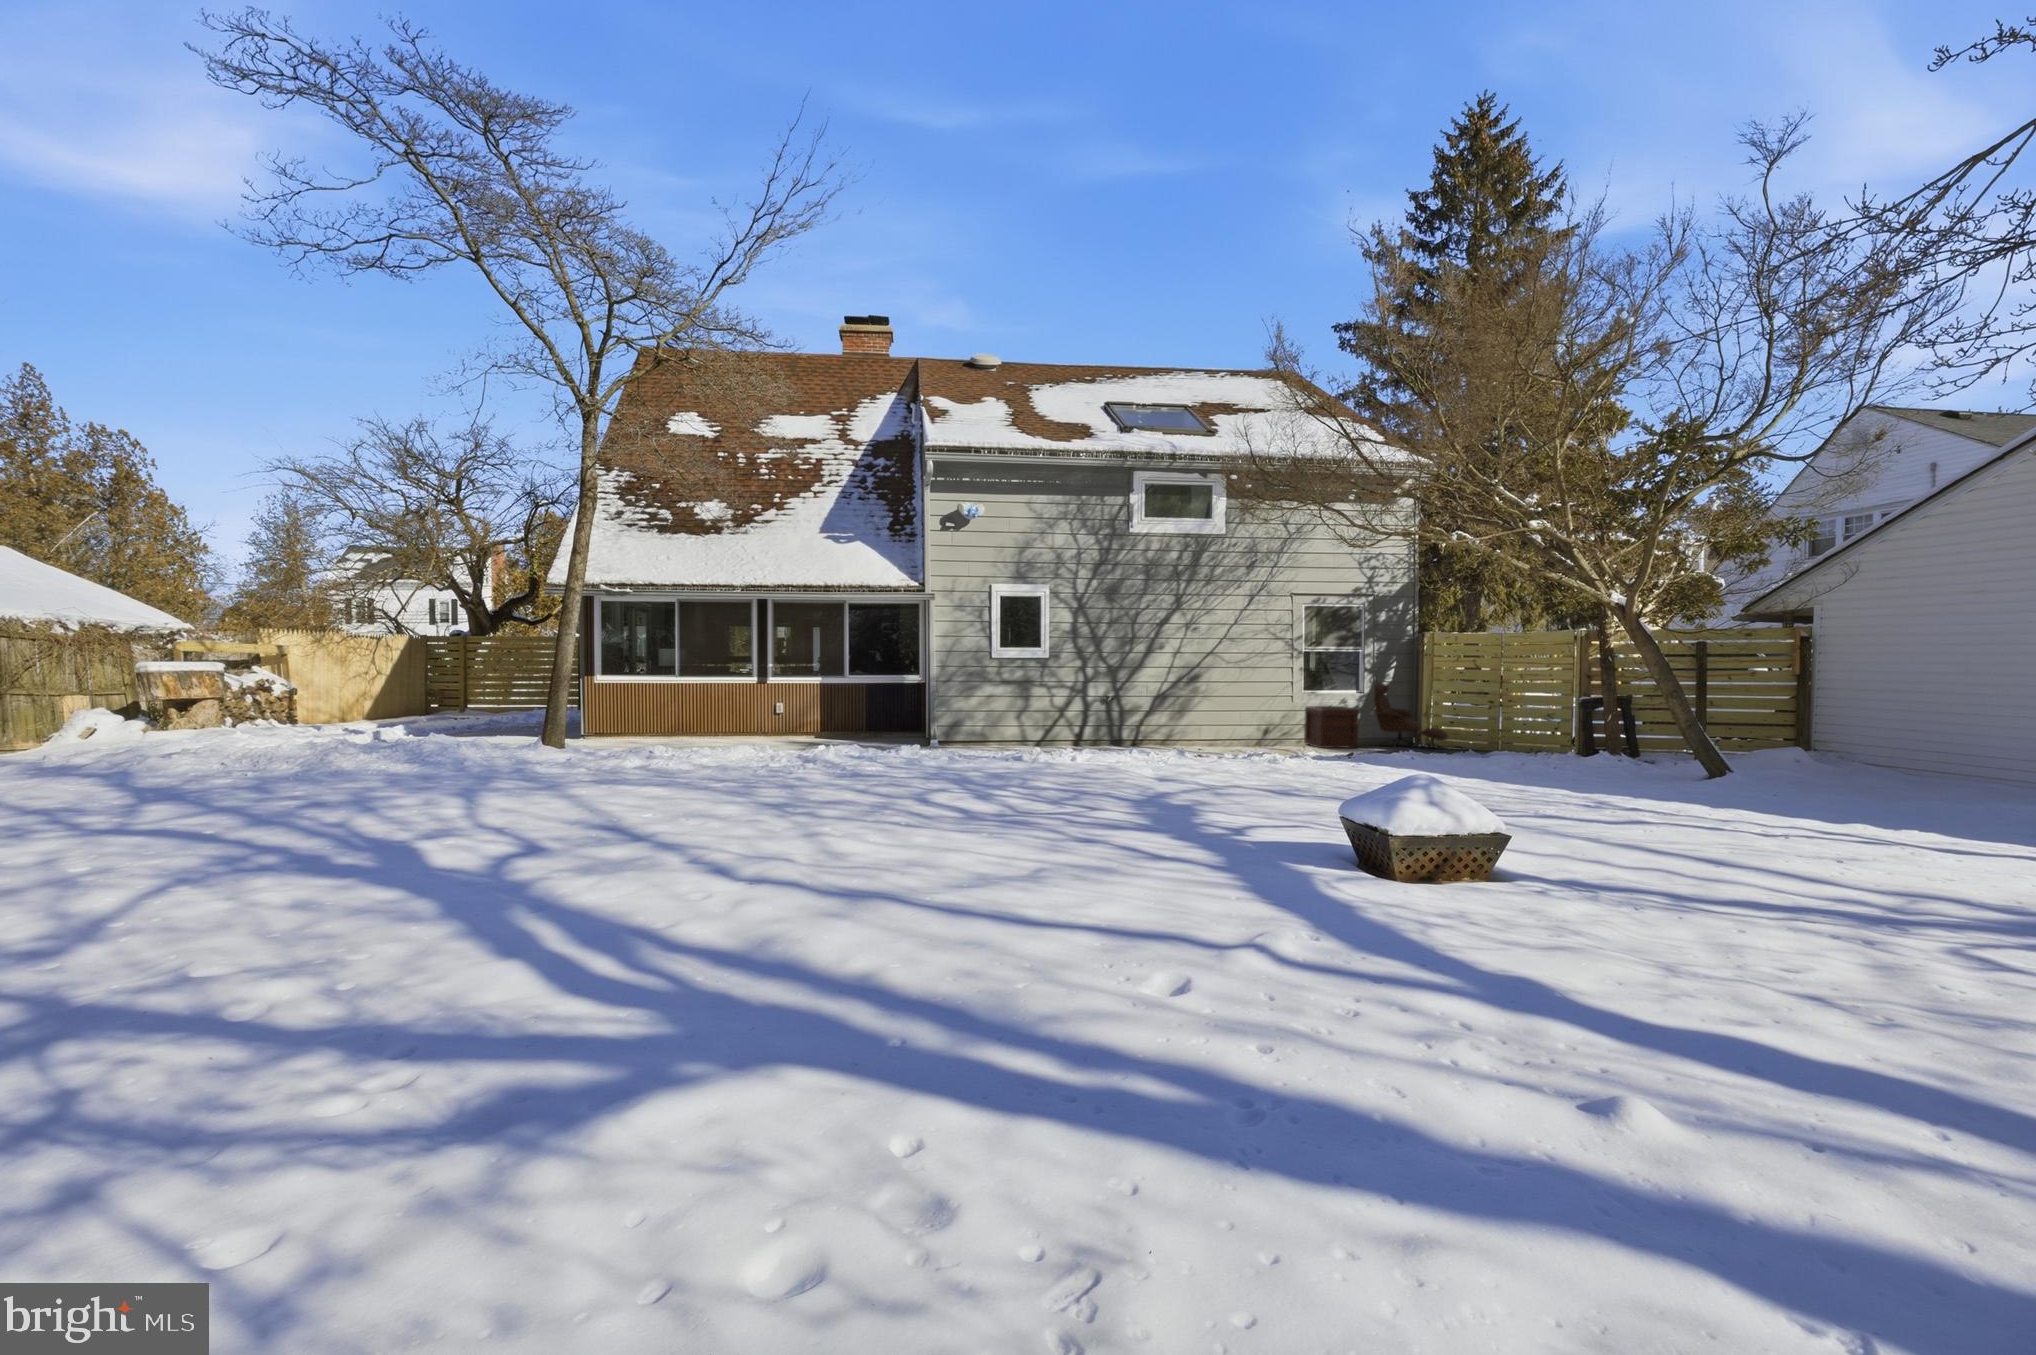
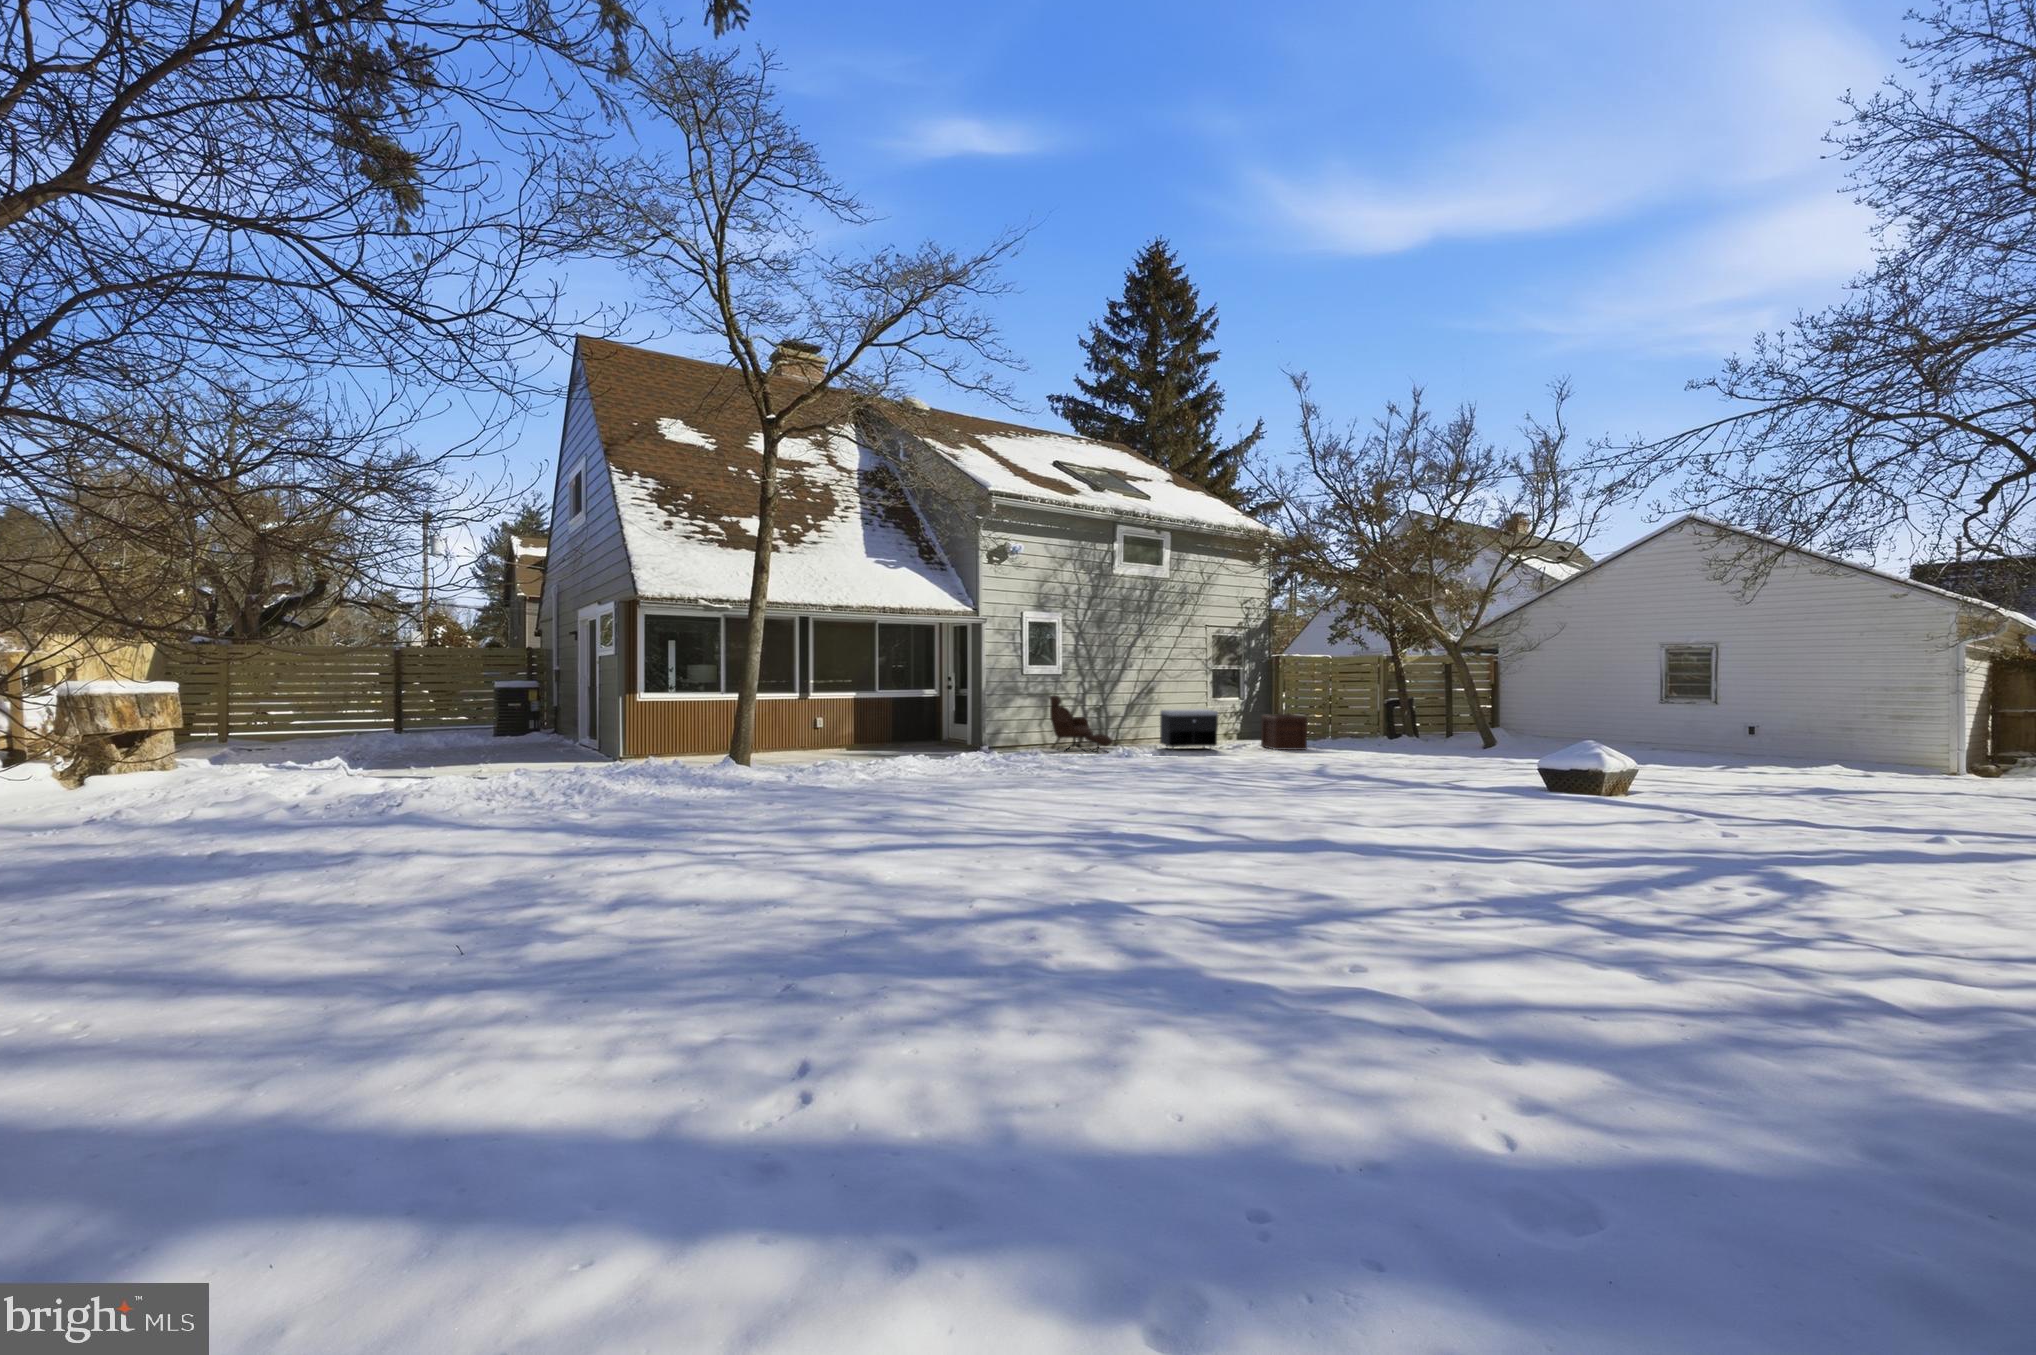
lounge chair: present [1373,683,1448,748] -> present [1050,696,1113,751]
storage bench: none [1184,699,1253,748] -> present [1160,709,1218,749]

